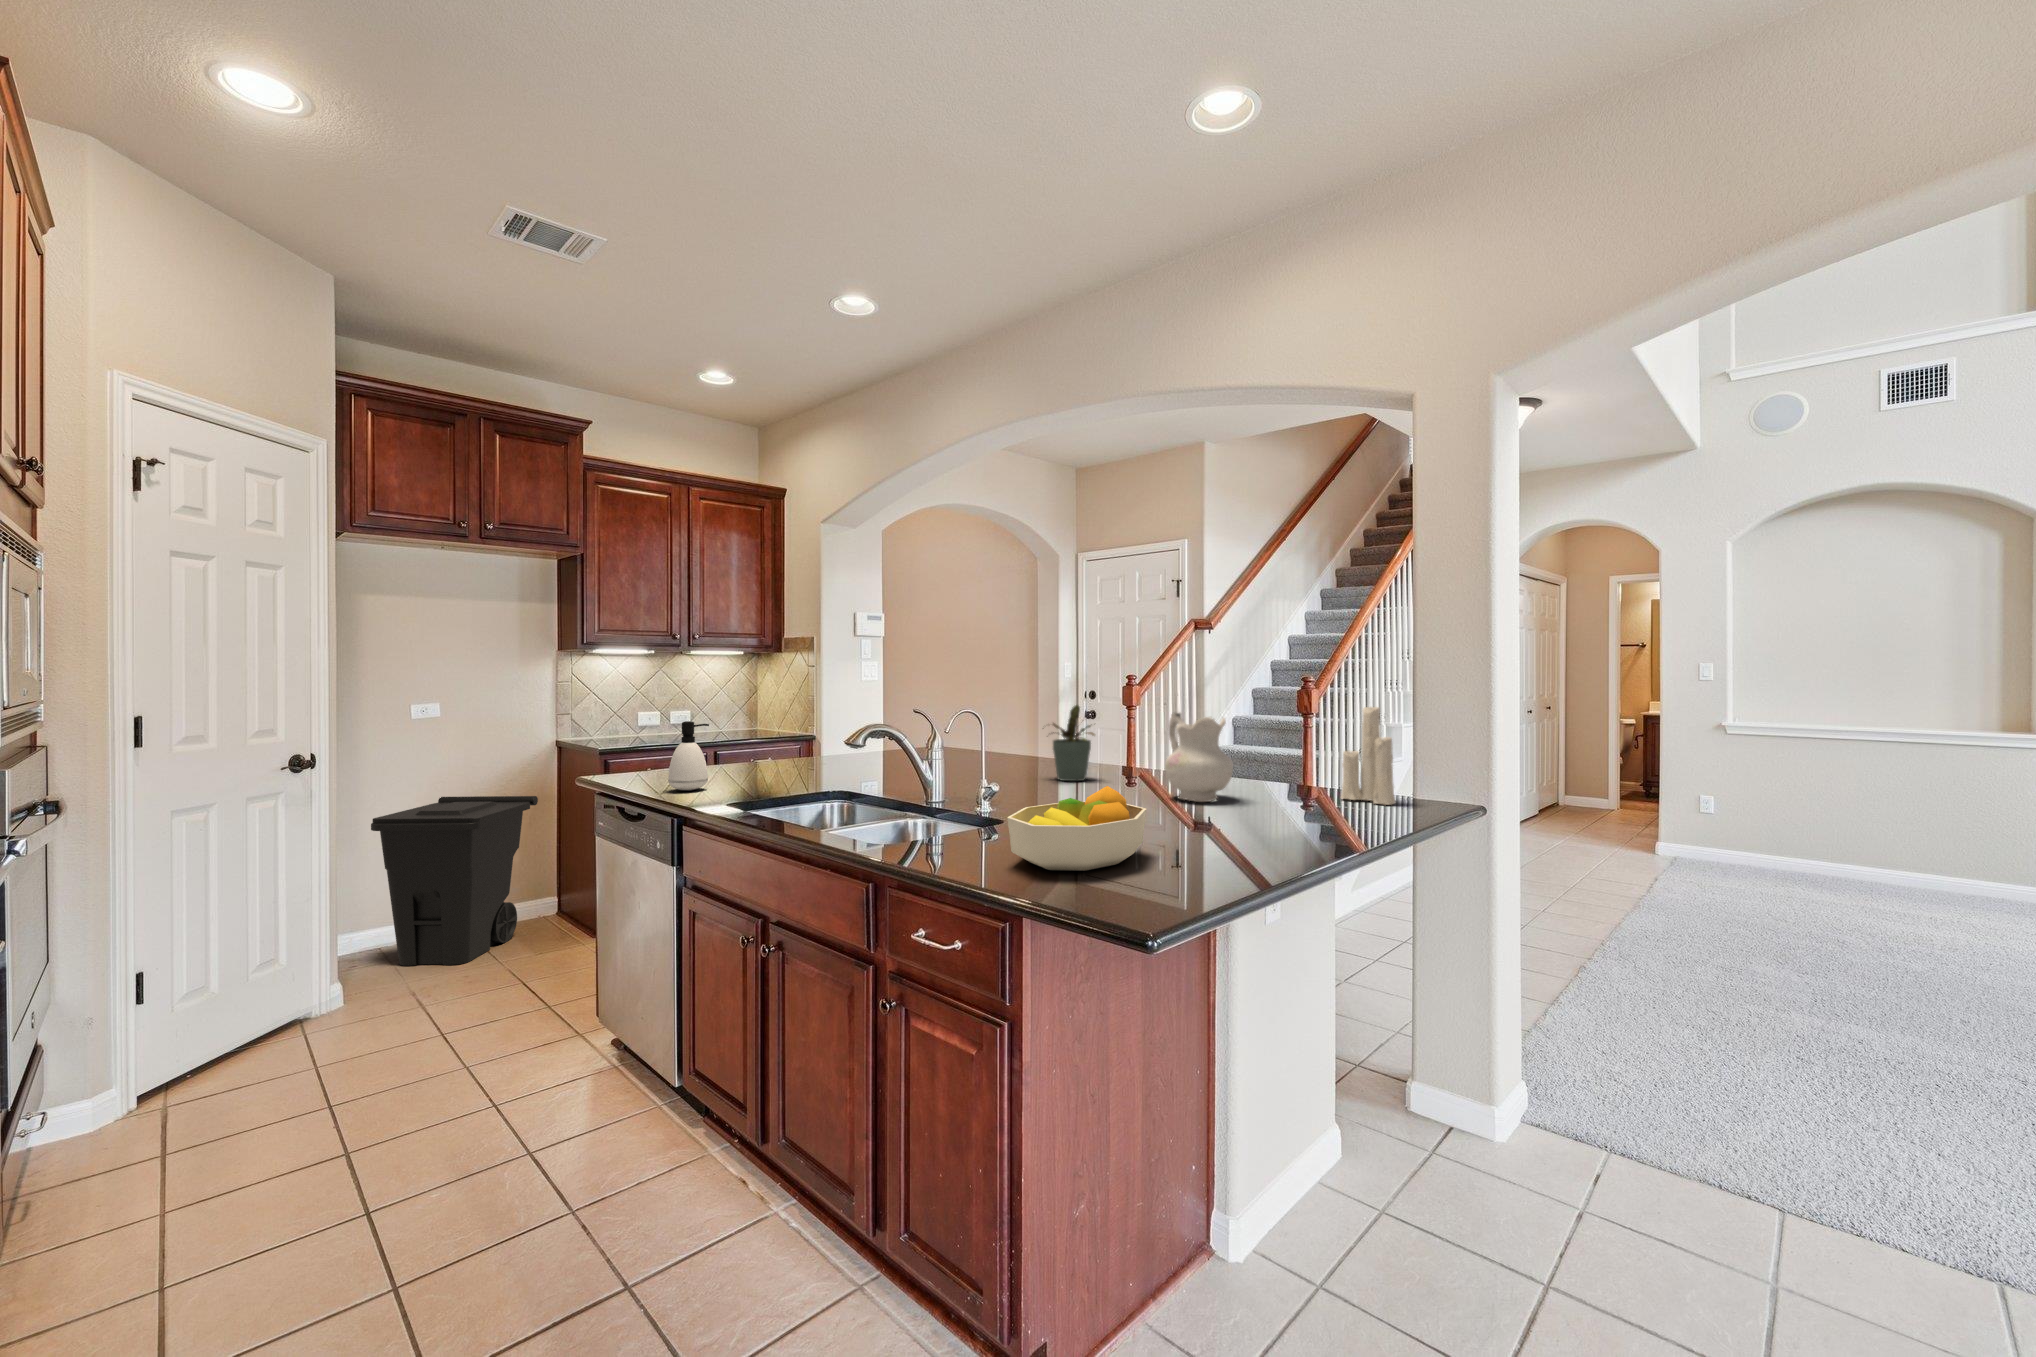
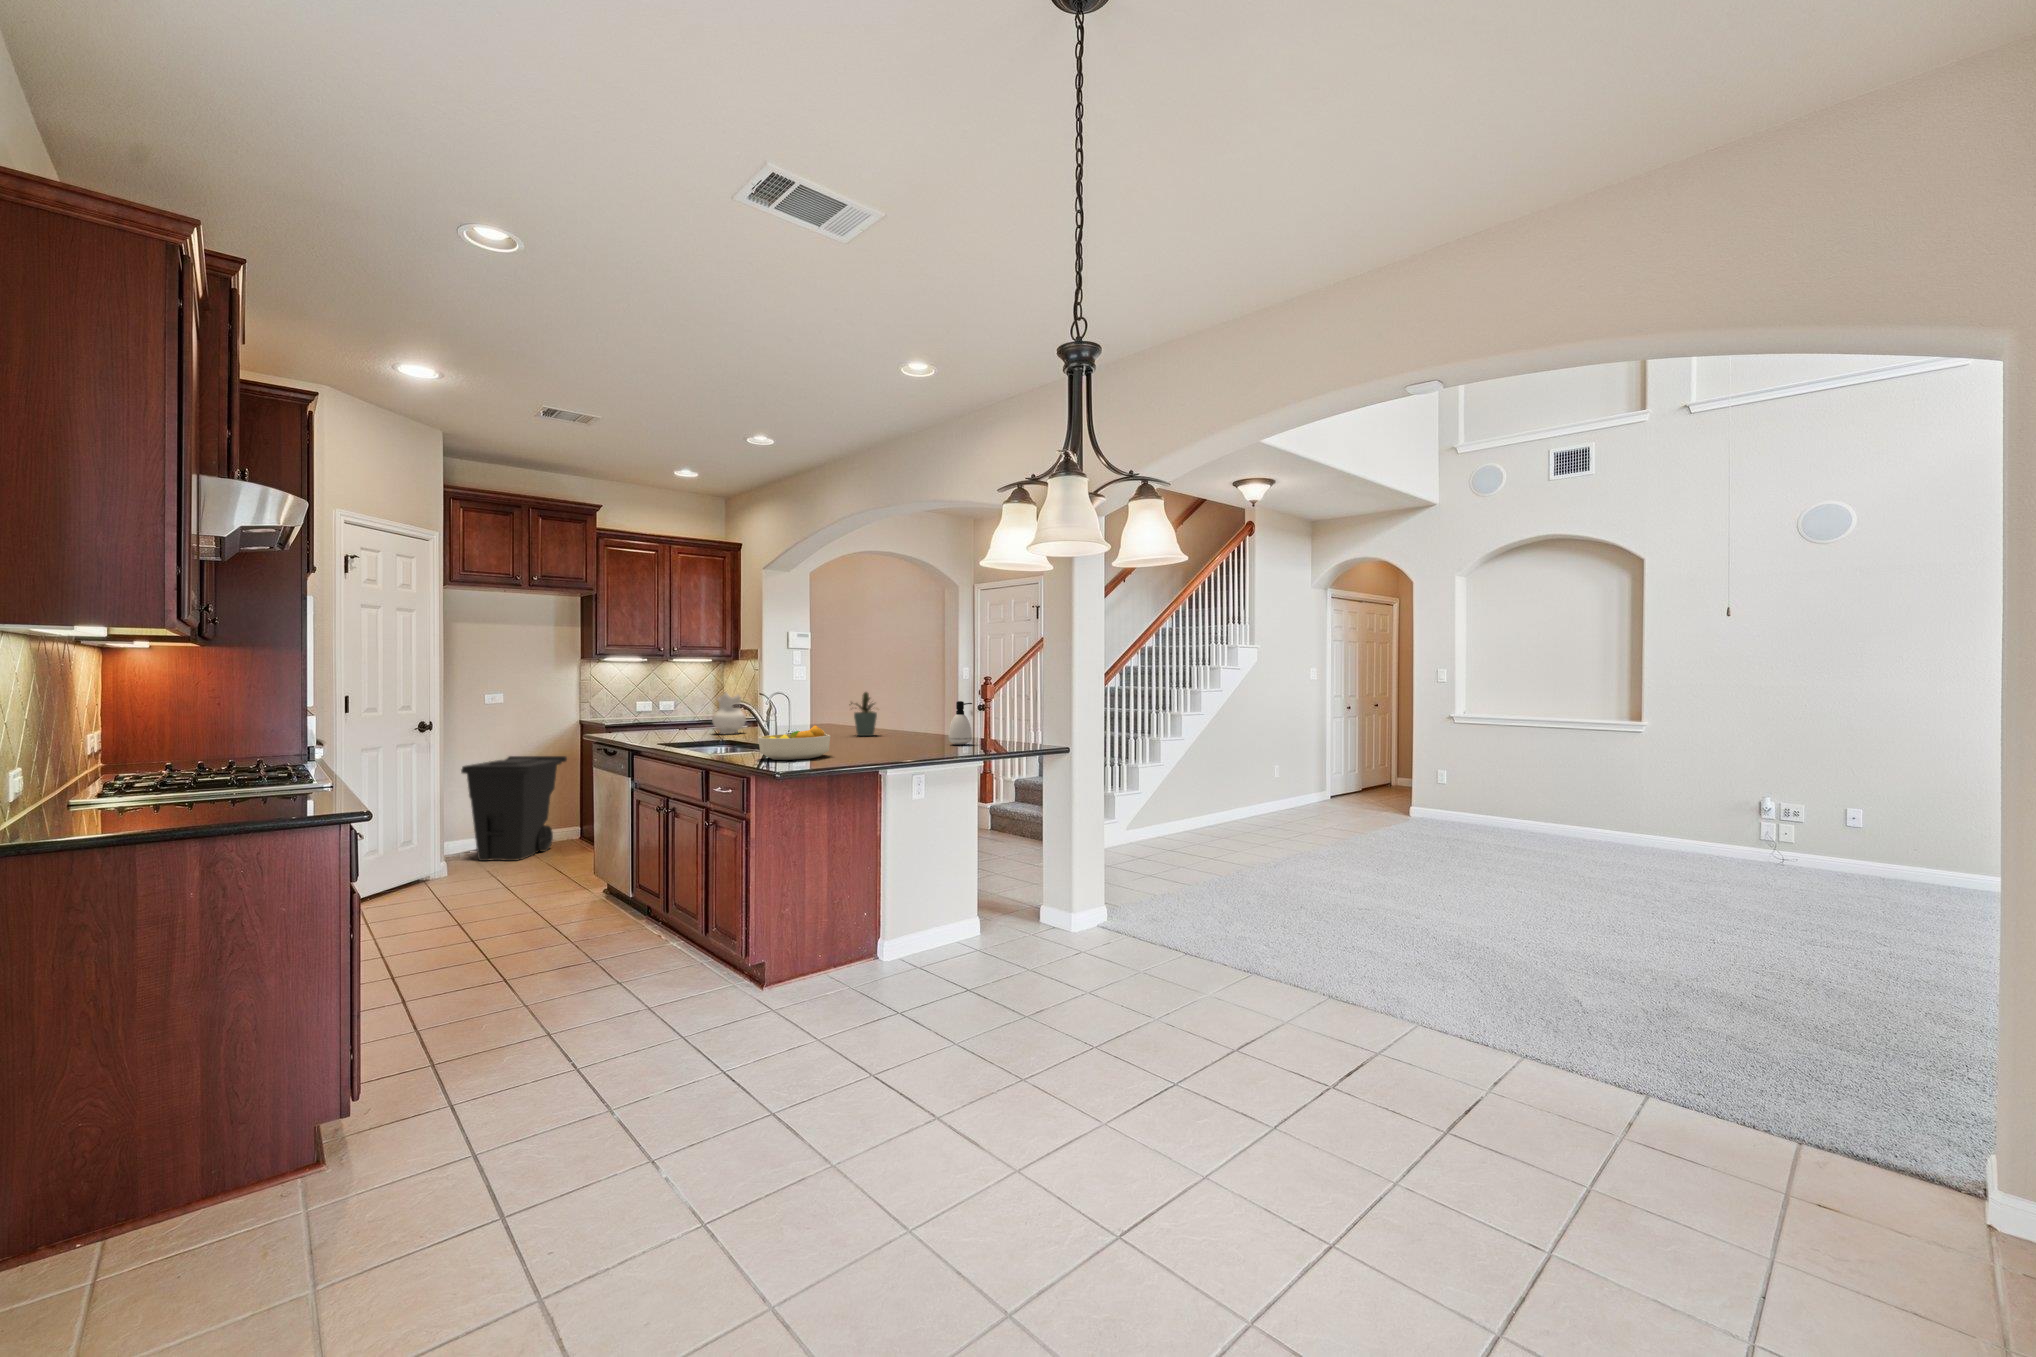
candle: present [1341,703,1395,805] -> none [991,681,1014,745]
ceramic pitcher: present [1165,712,1233,802] -> present [712,692,746,734]
soap dispenser: present [668,721,709,790] -> present [948,701,972,745]

